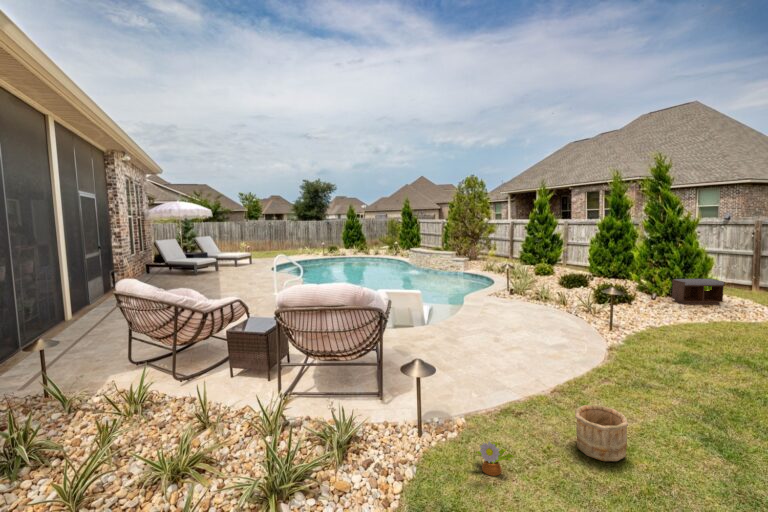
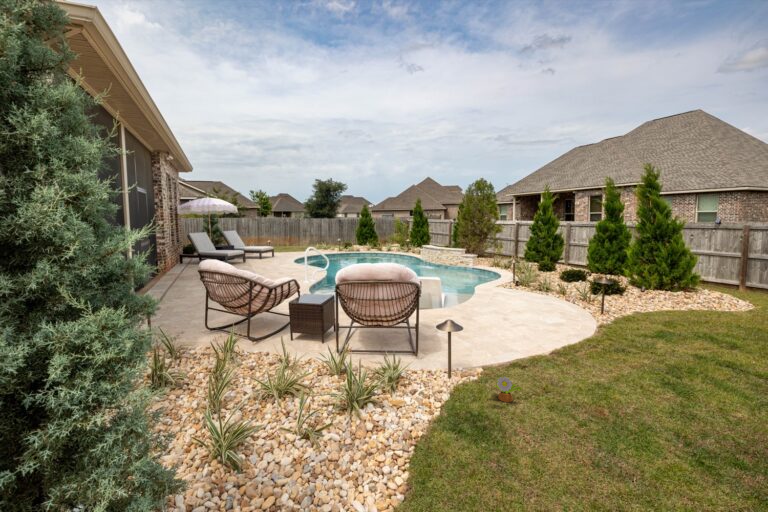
bench: present [671,279,725,304] -> none [658,274,706,297]
wooden bucket: present [575,405,628,461] -> none [568,358,608,396]

